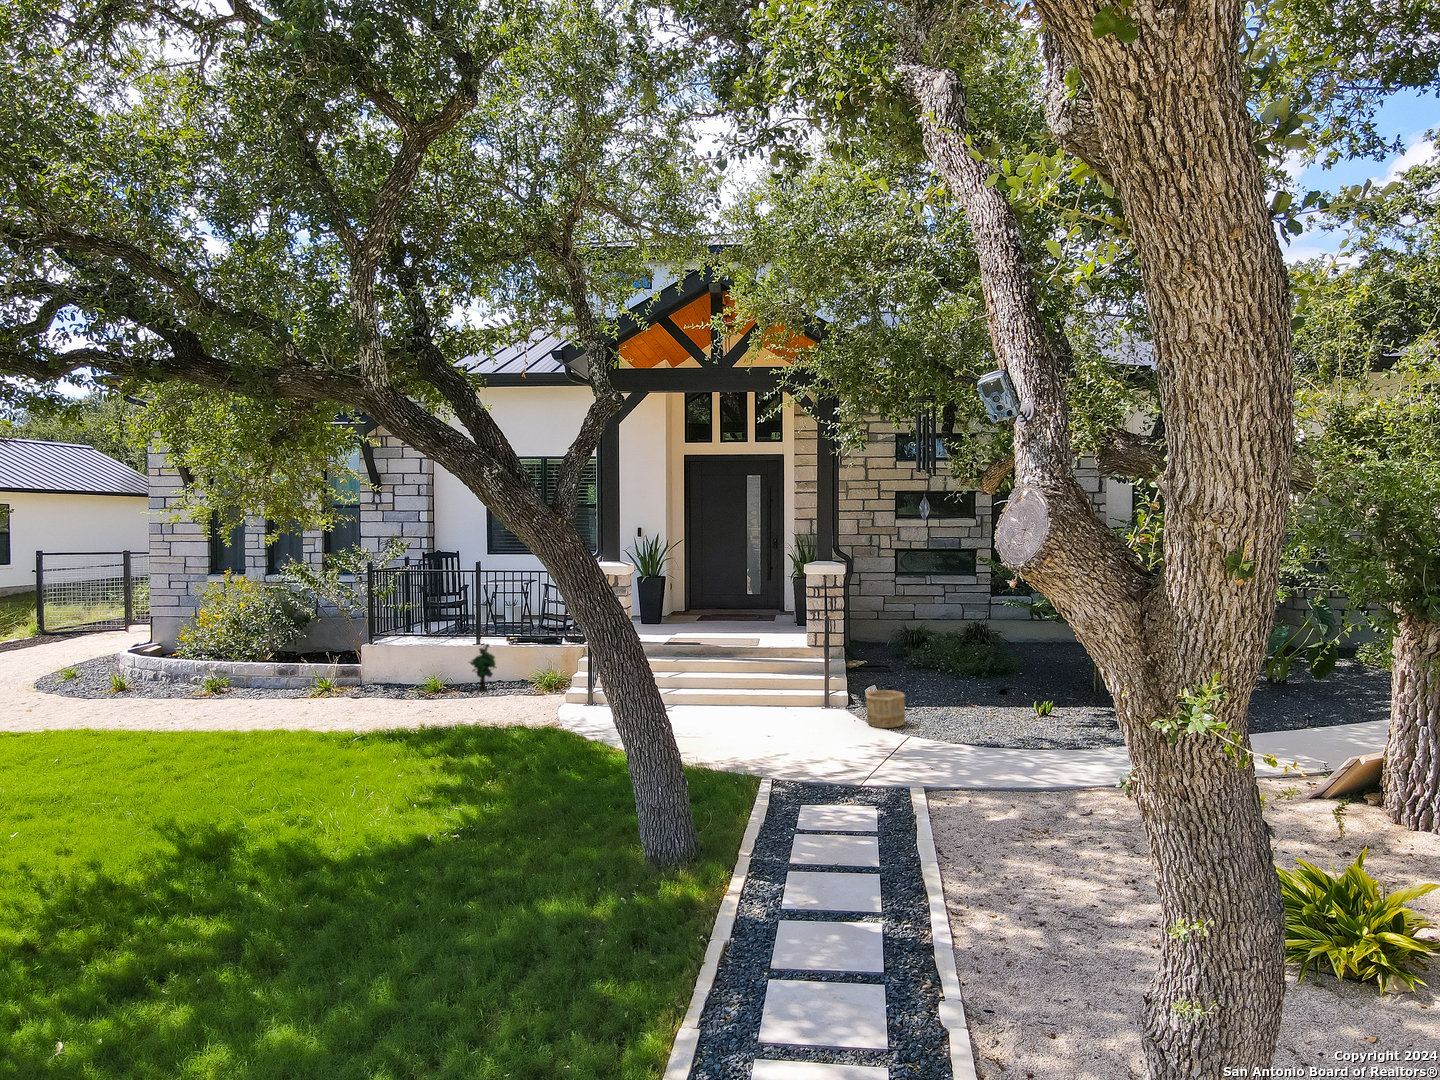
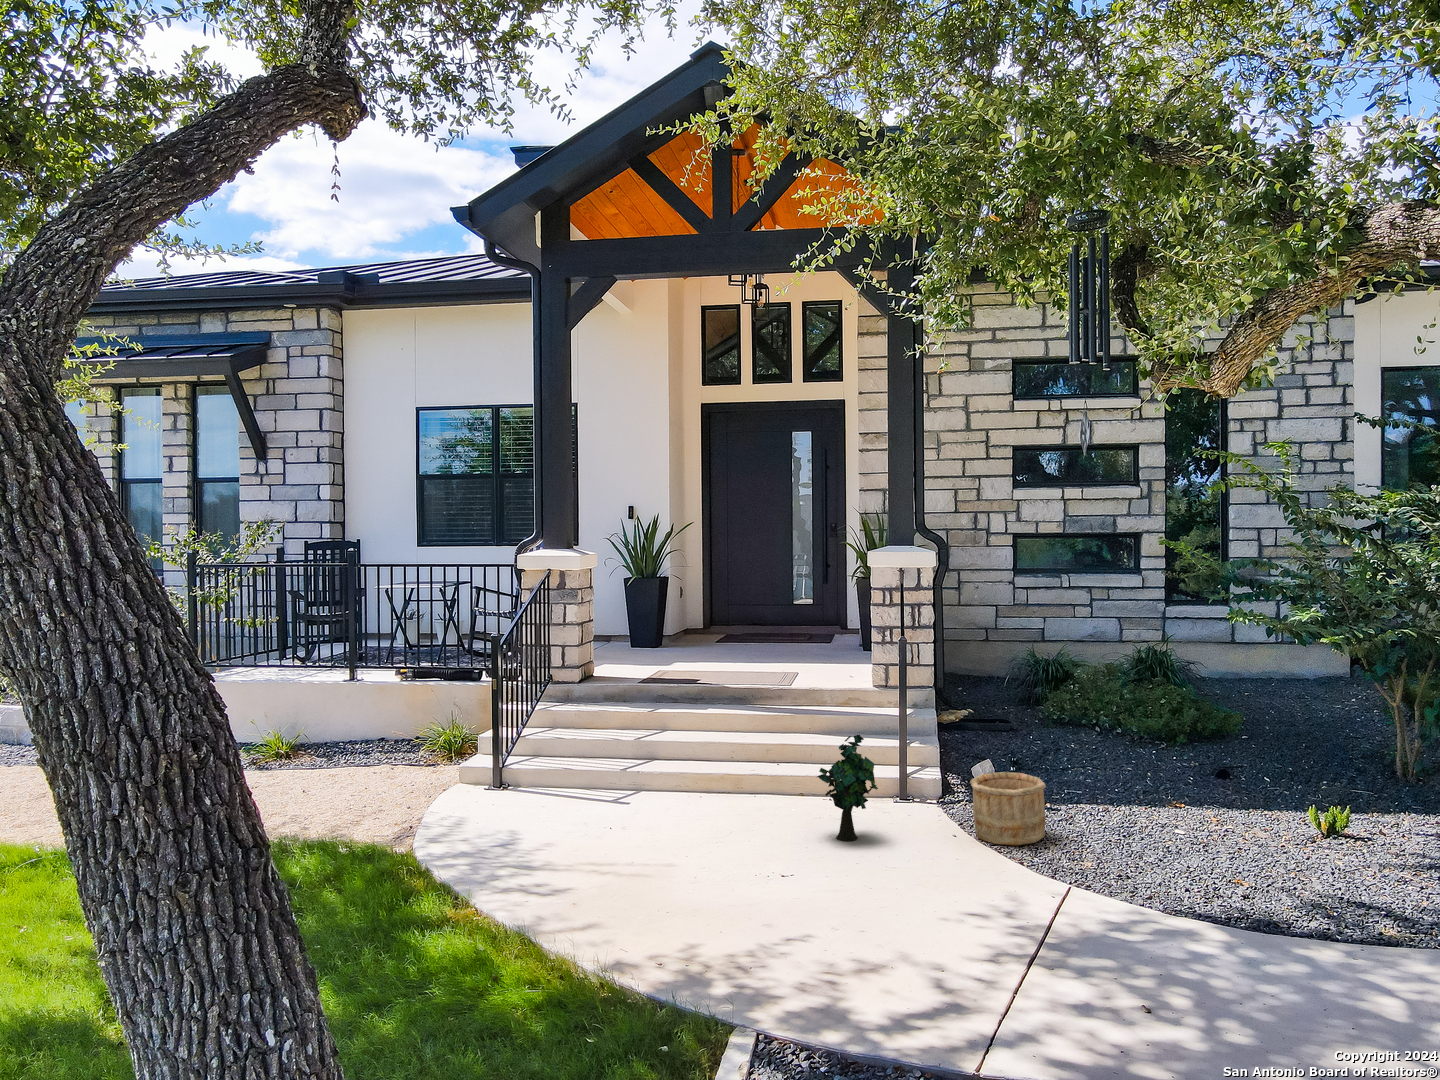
decorative plant: present [470,644,496,692] -> present [817,735,878,841]

